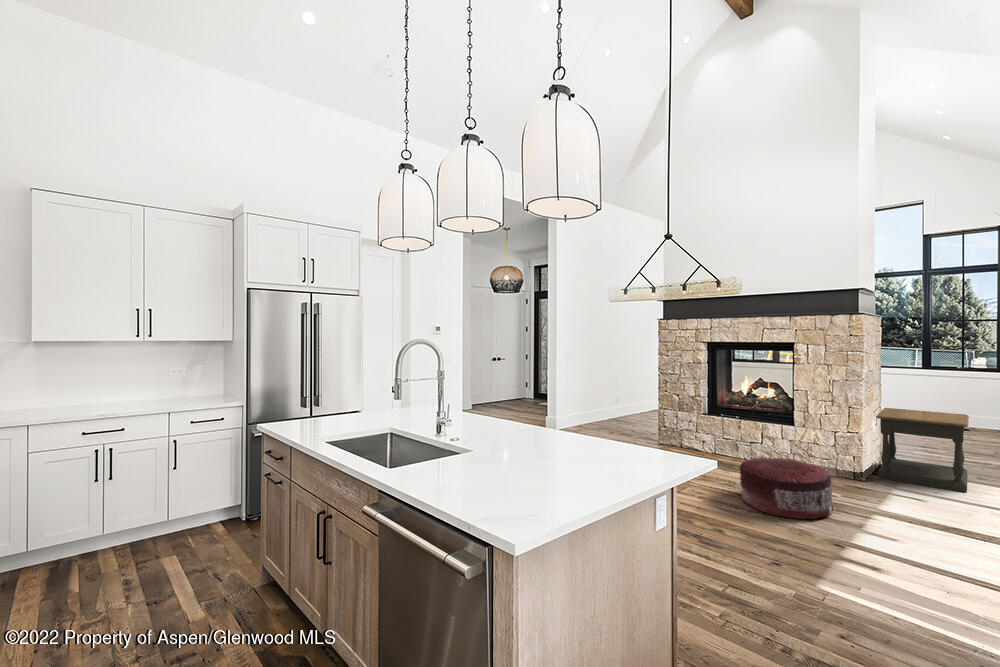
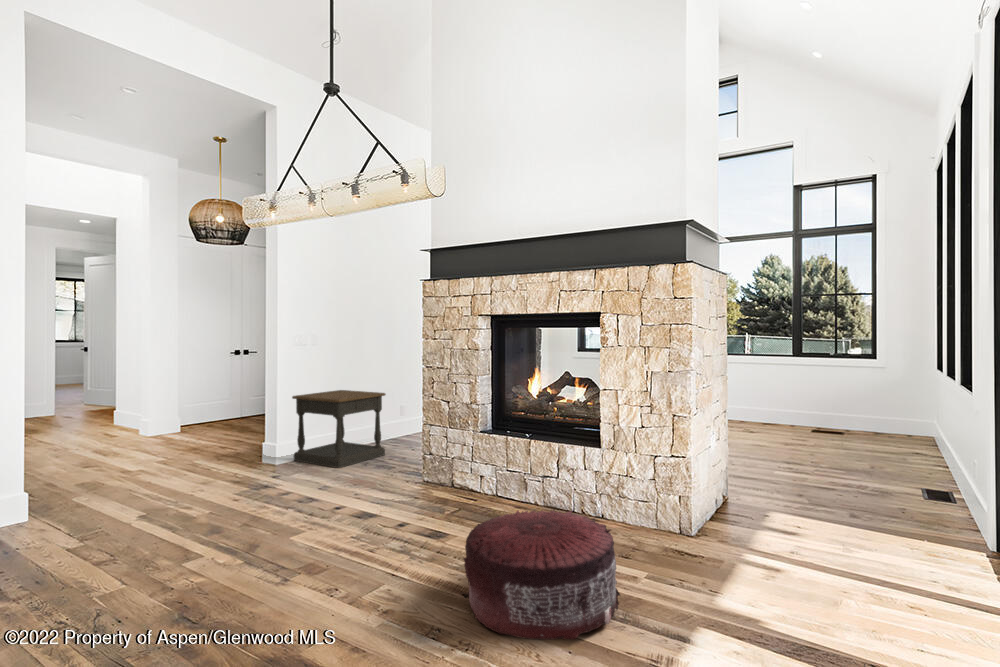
side table: present [876,408,969,492] -> present [292,390,386,468]

